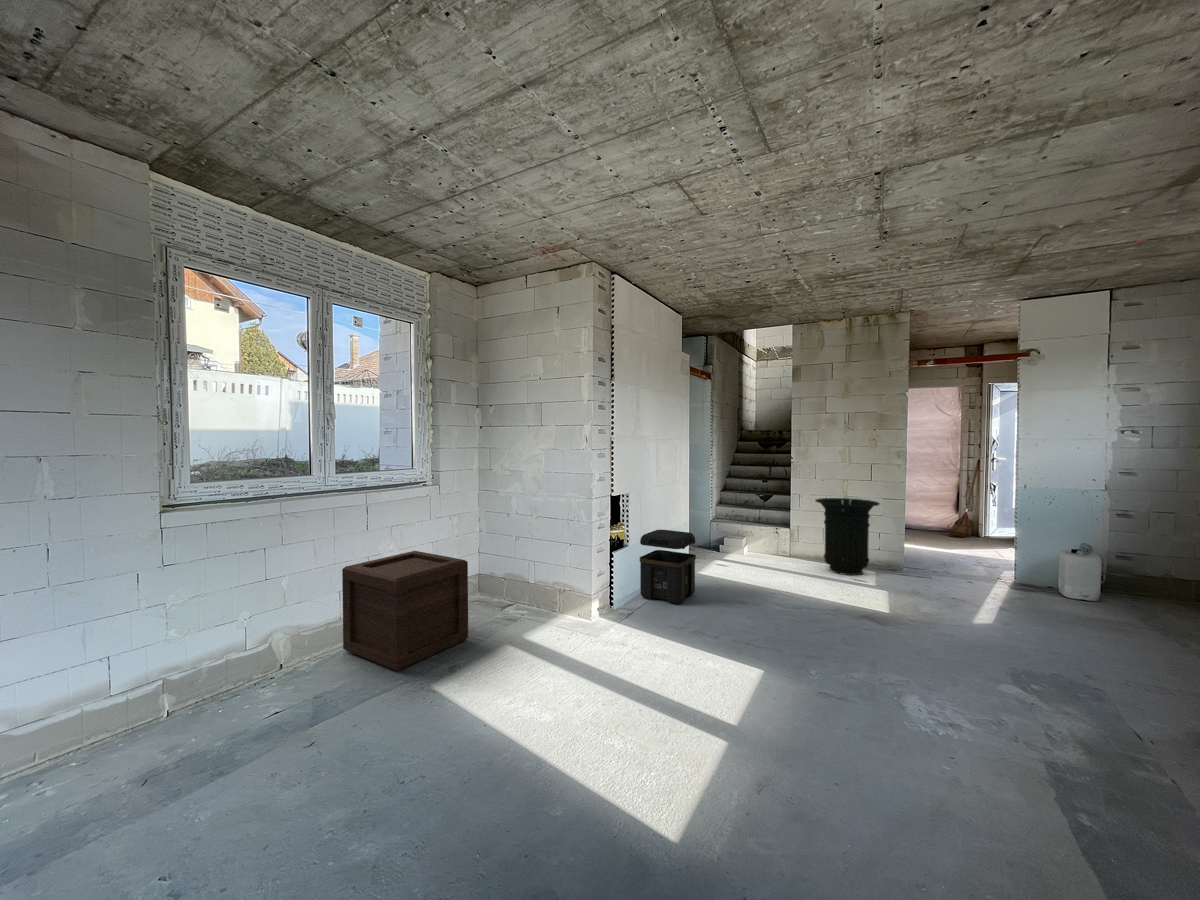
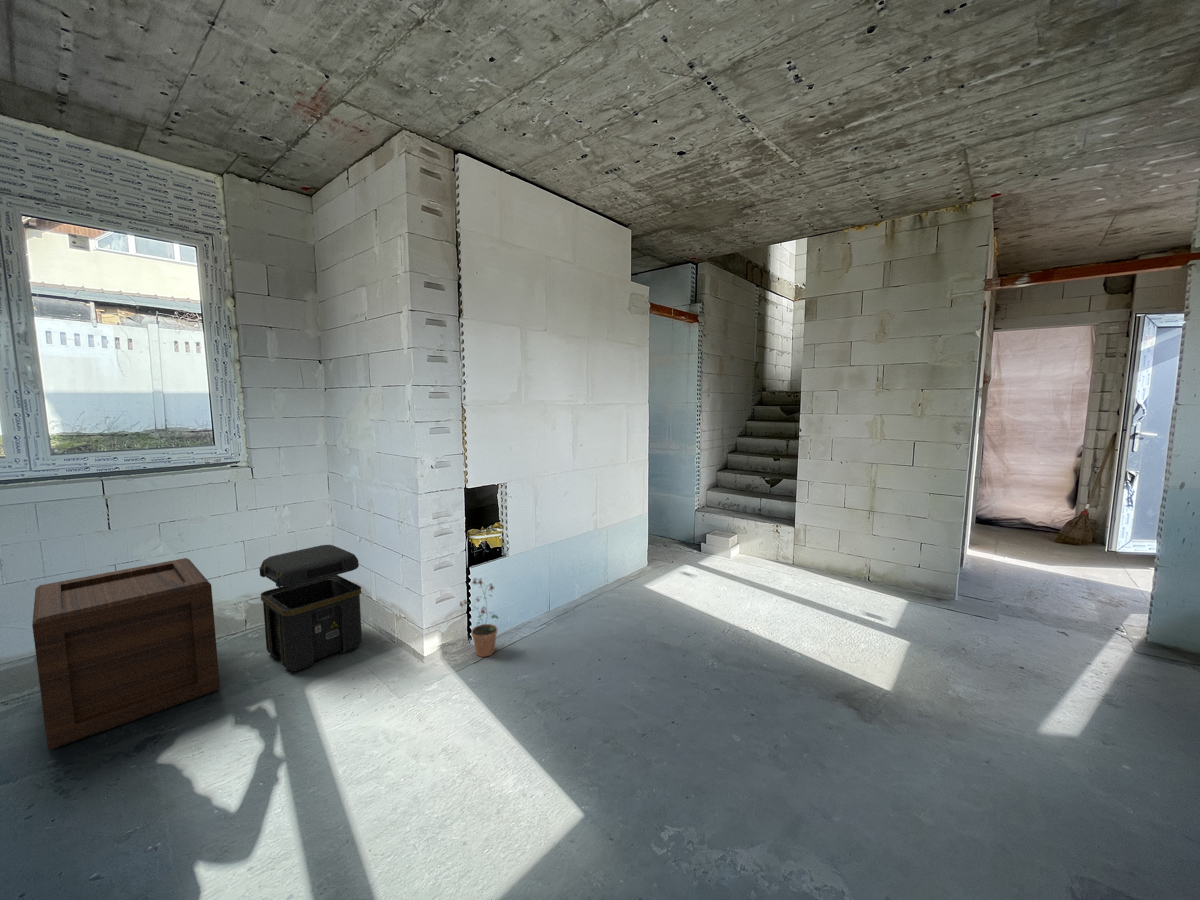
trash can: present [815,498,880,575] -> none [820,489,918,606]
toolbox: present [640,530,696,604] -> present [259,545,362,671]
potted plant: none [611,558,639,613] -> present [460,578,498,657]

